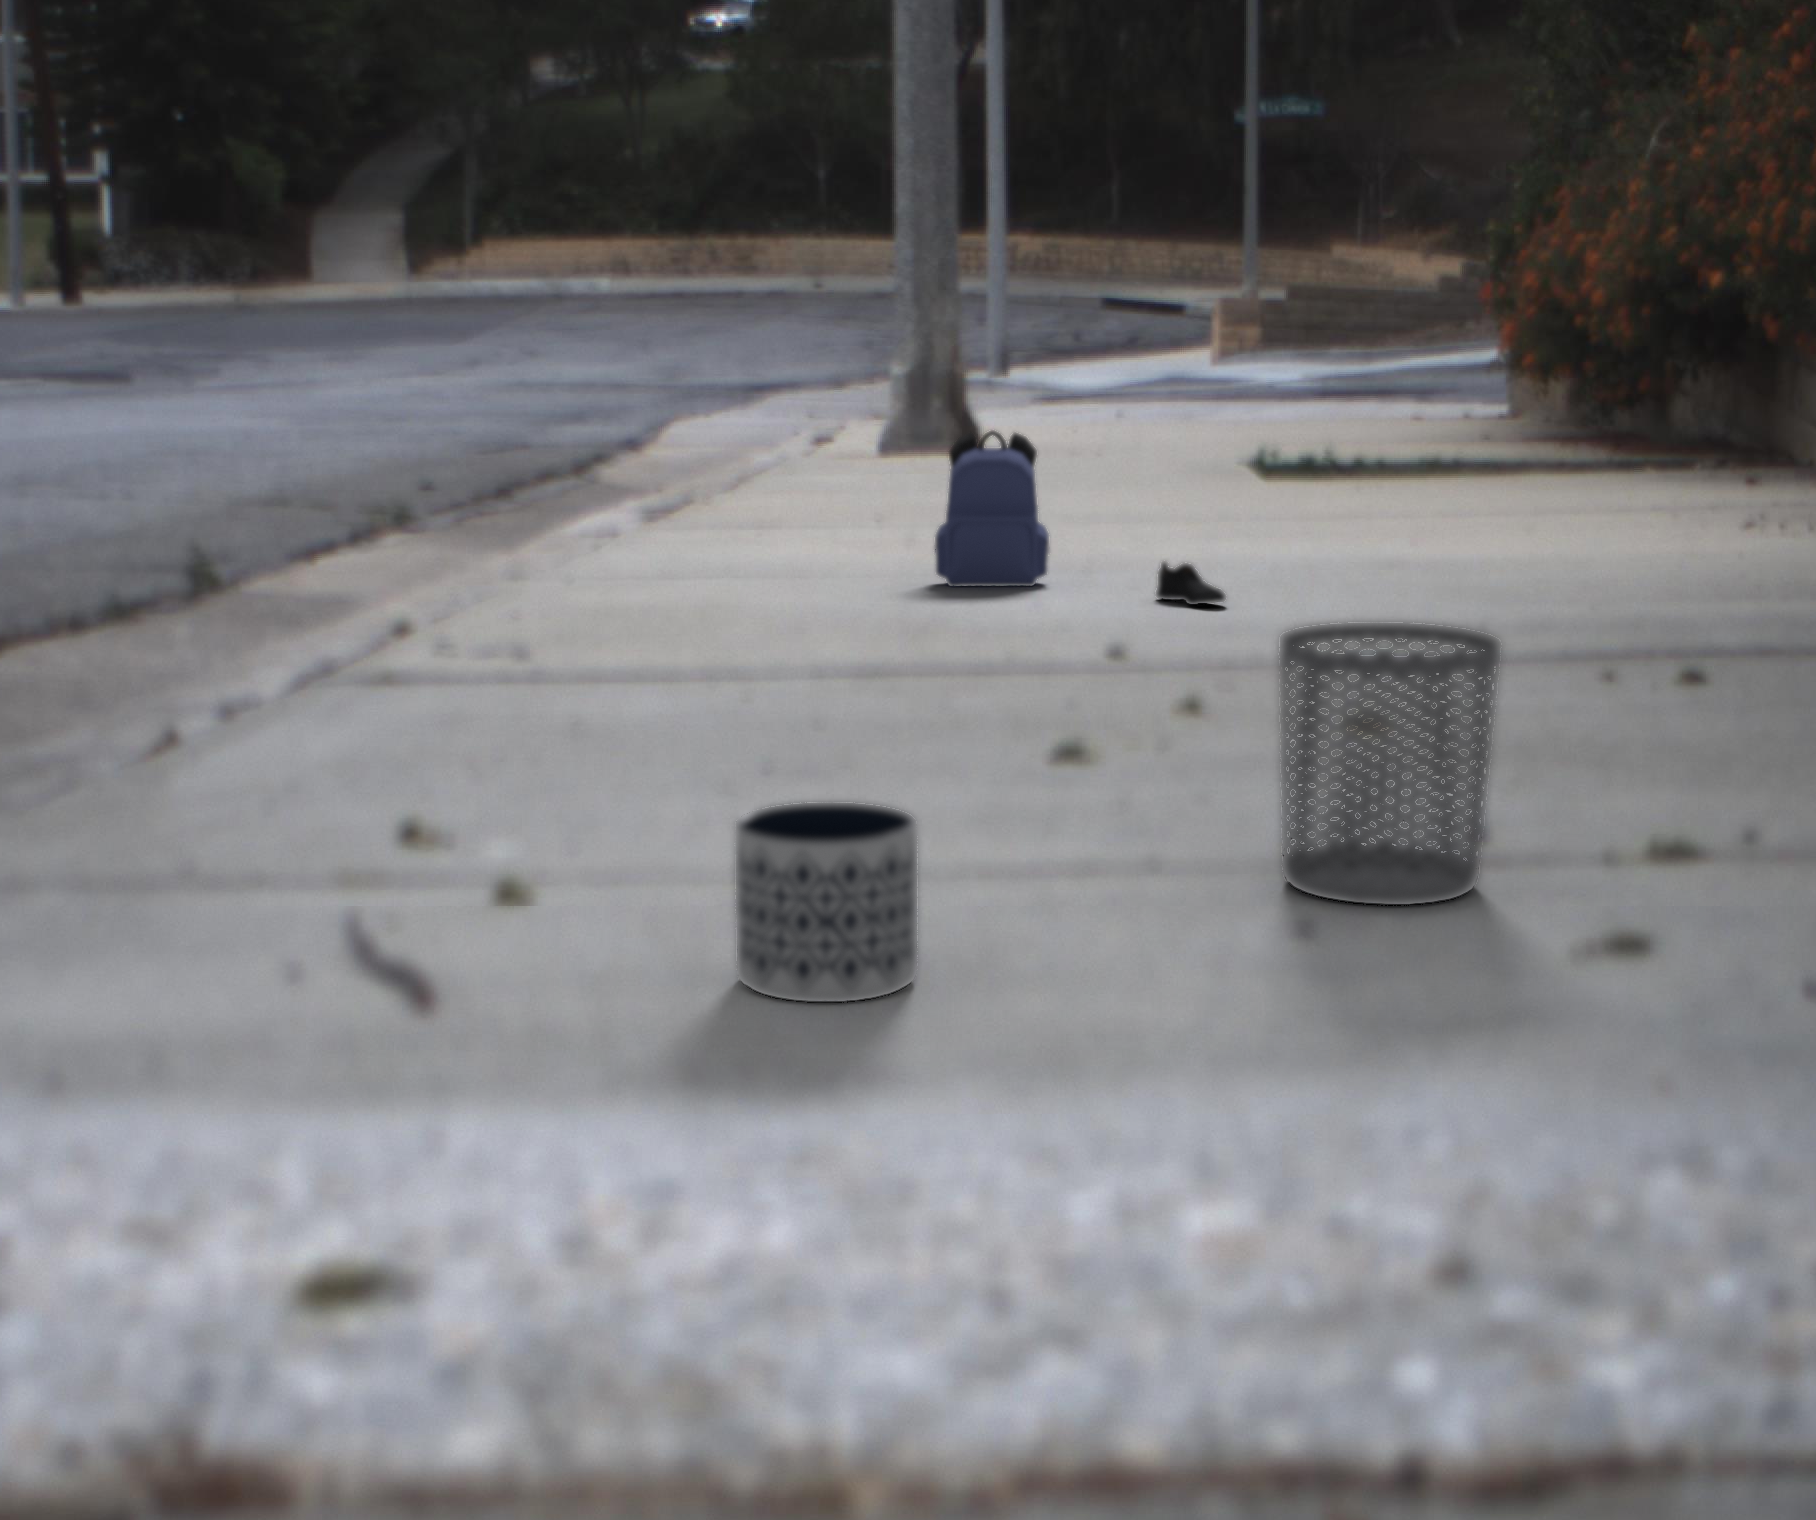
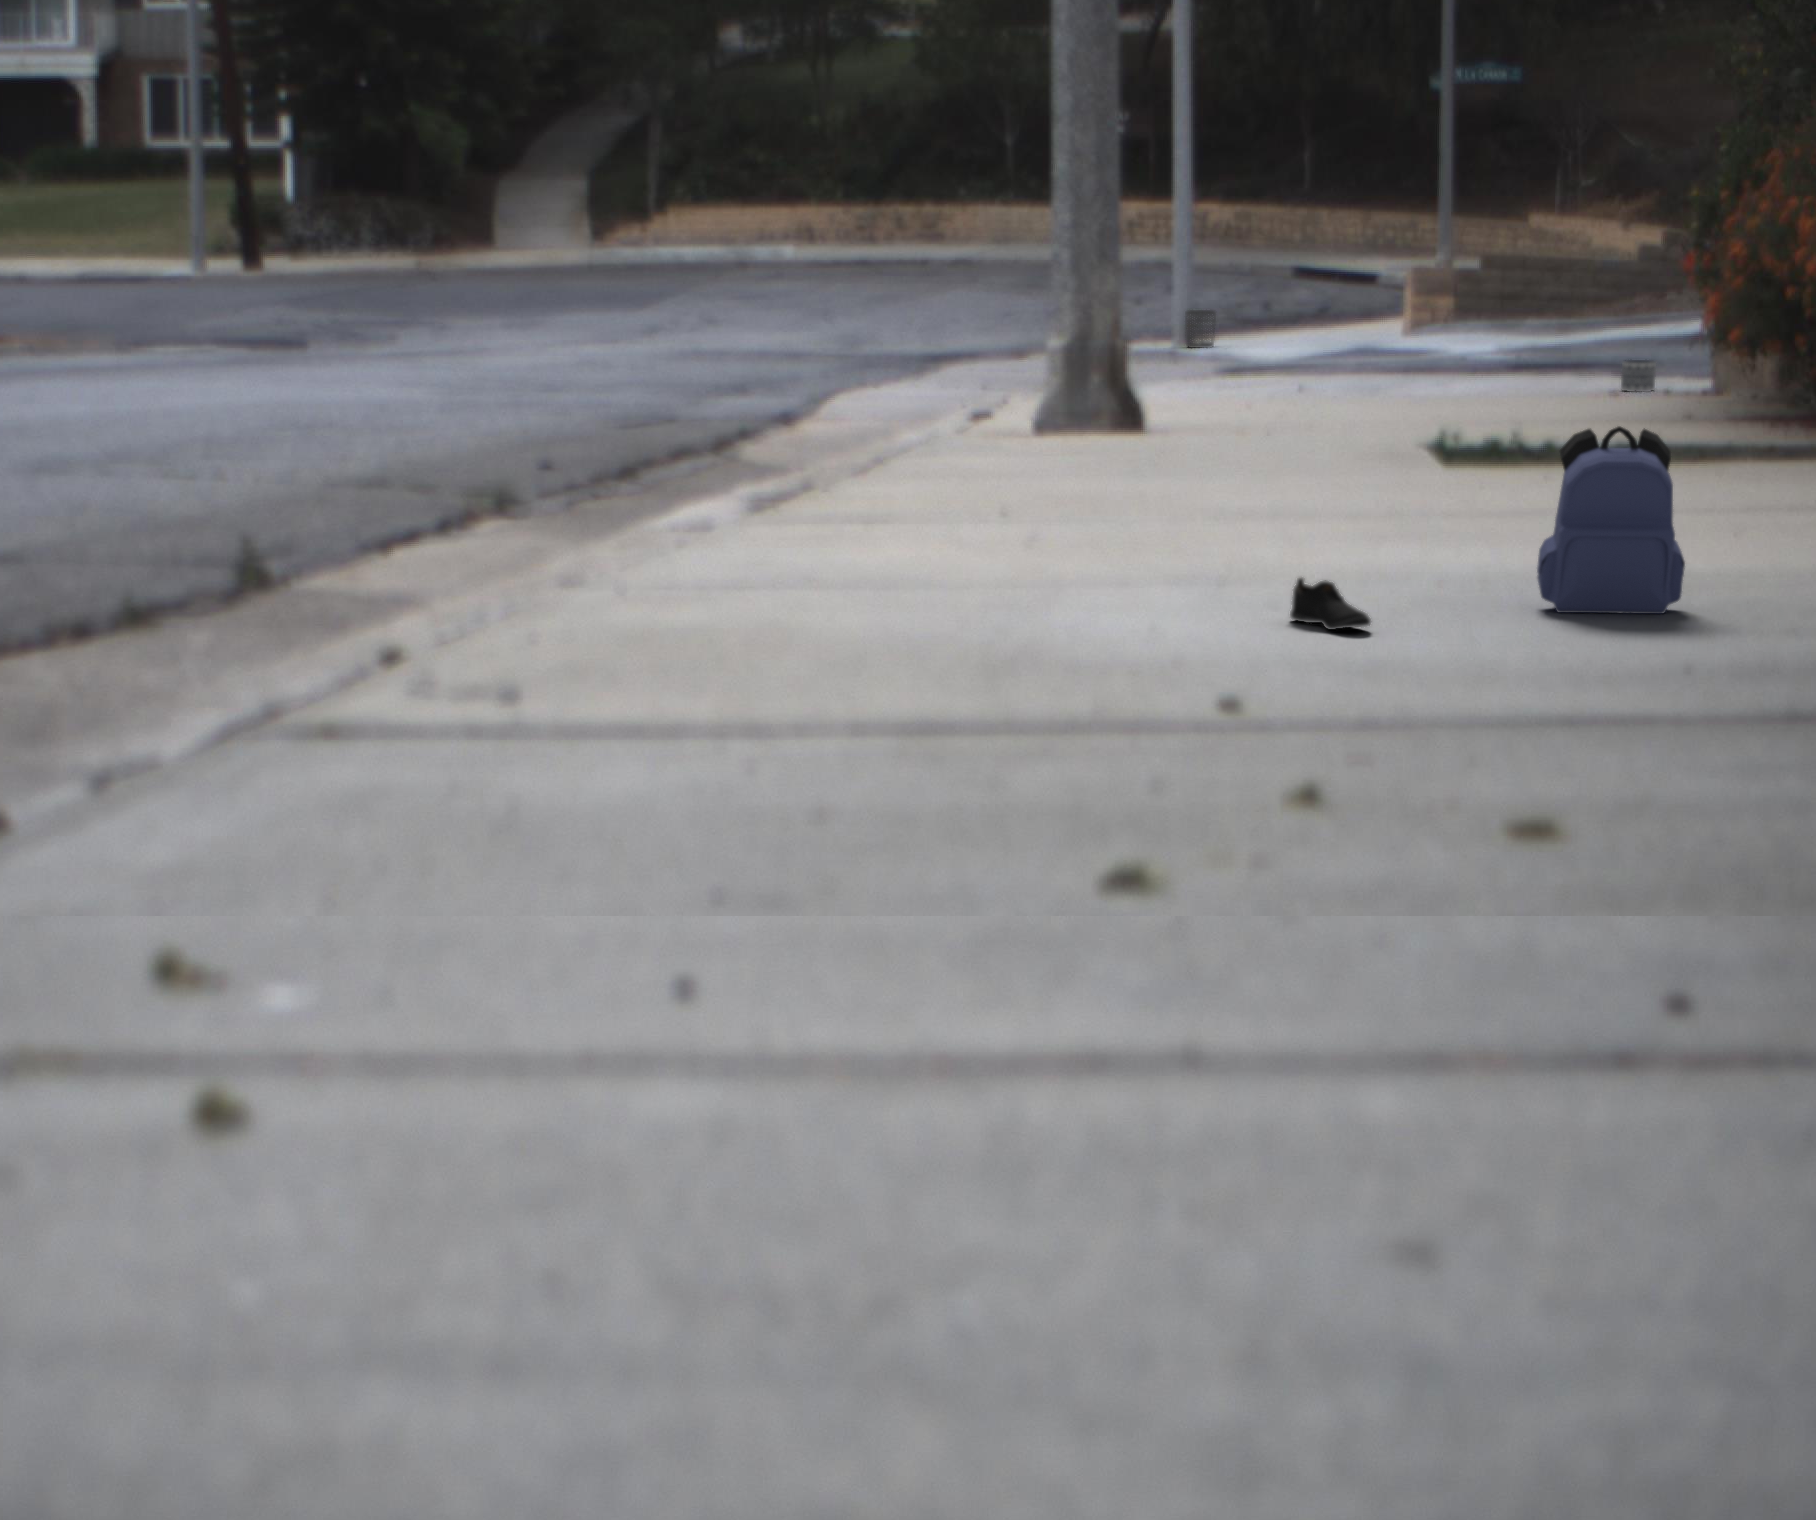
backpack: present [935,431,1049,587] -> present [1537,426,1685,614]
waste bin: present [1279,623,1500,905] -> present [1185,310,1216,348]
planter: present [736,803,917,1002] -> present [1621,360,1656,392]

